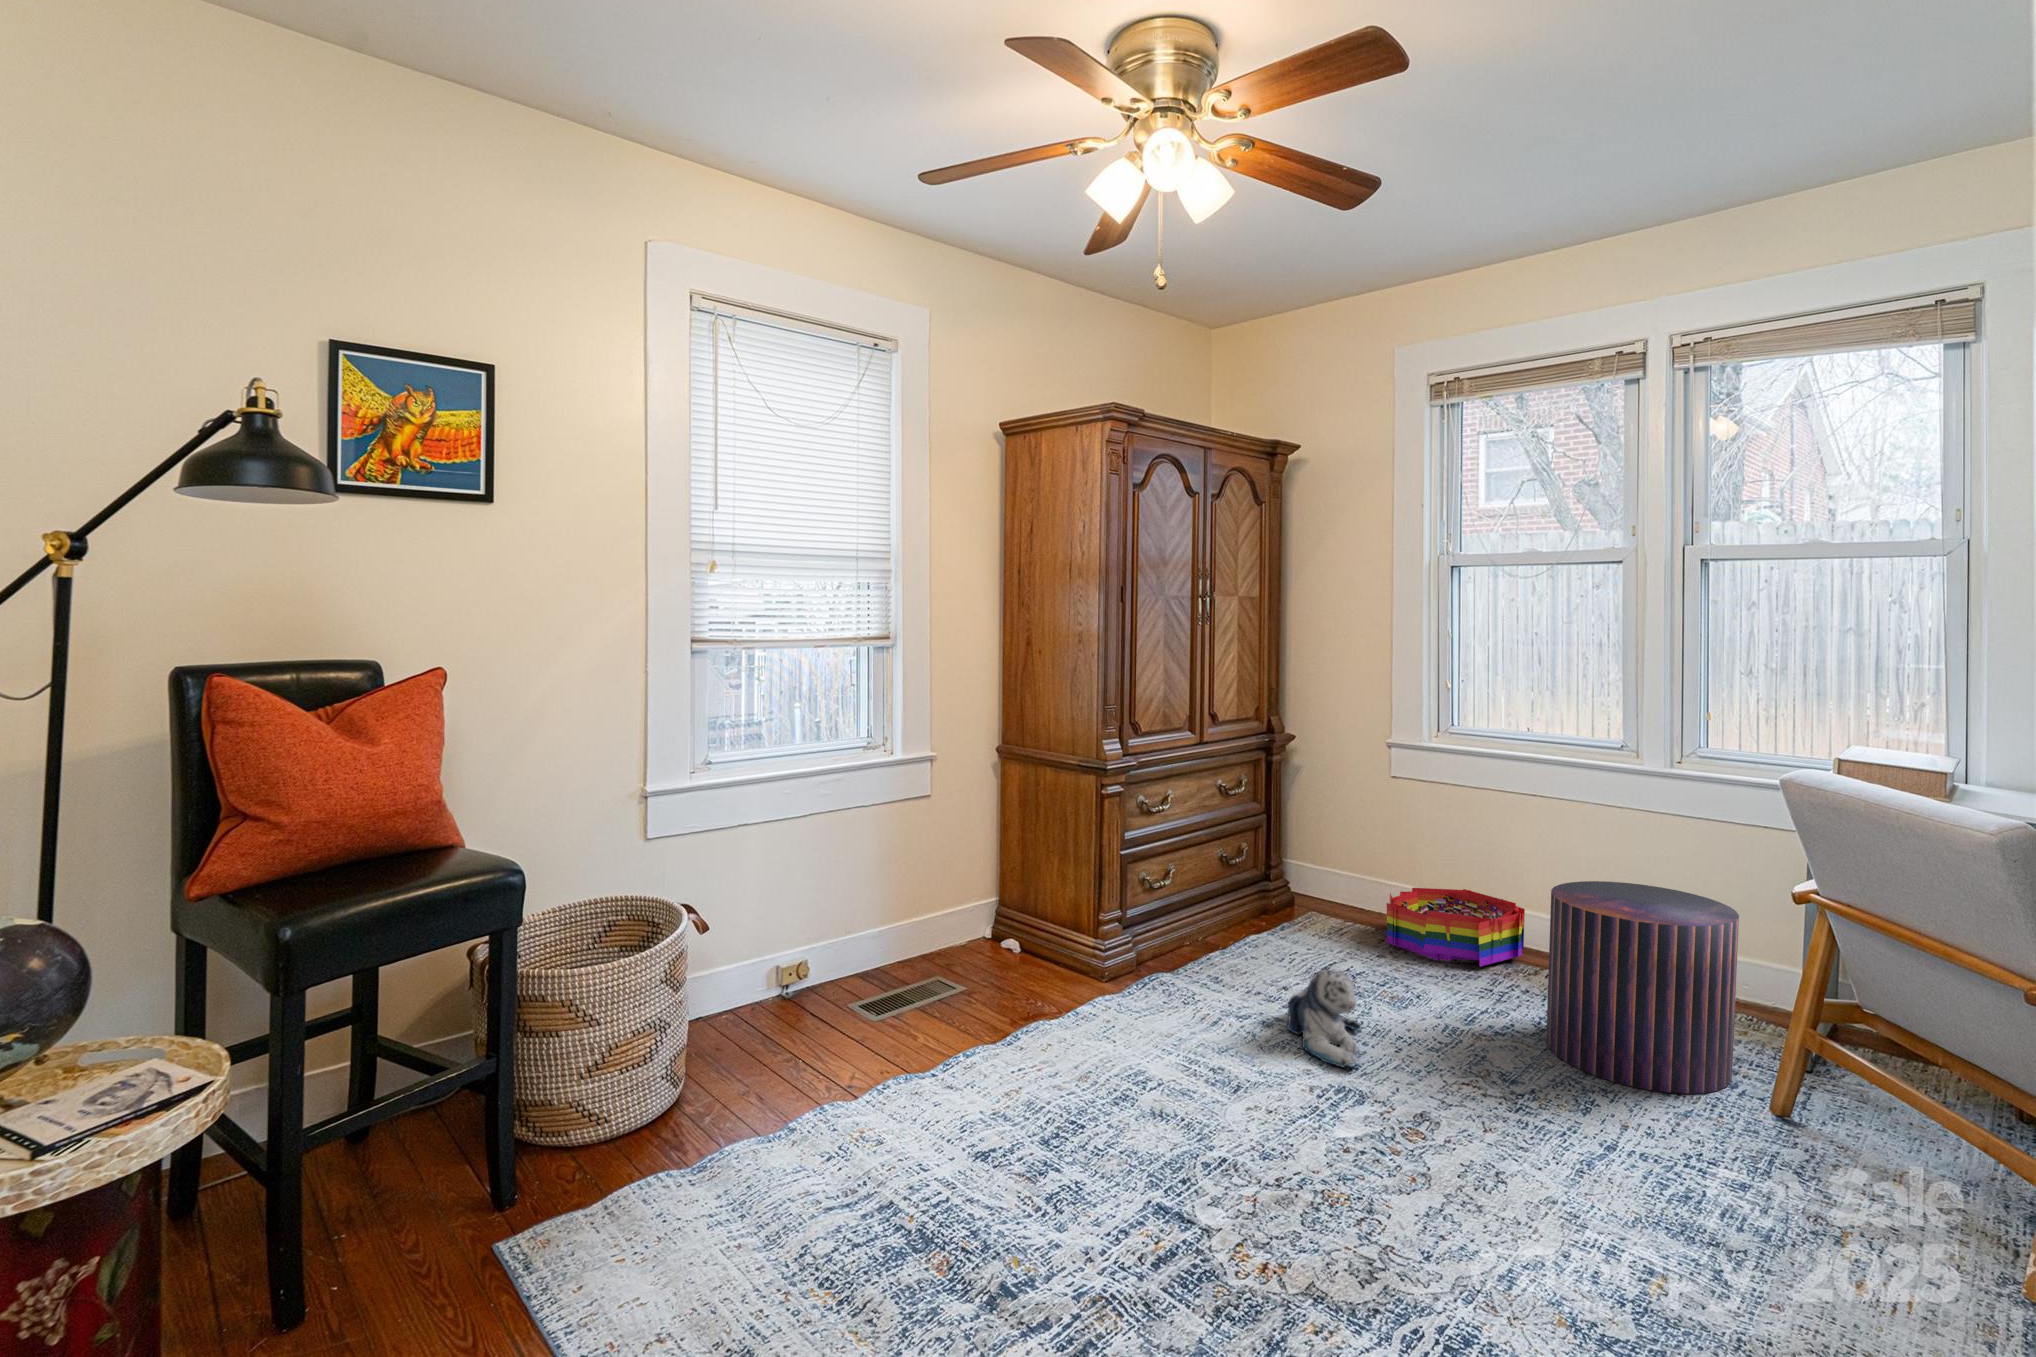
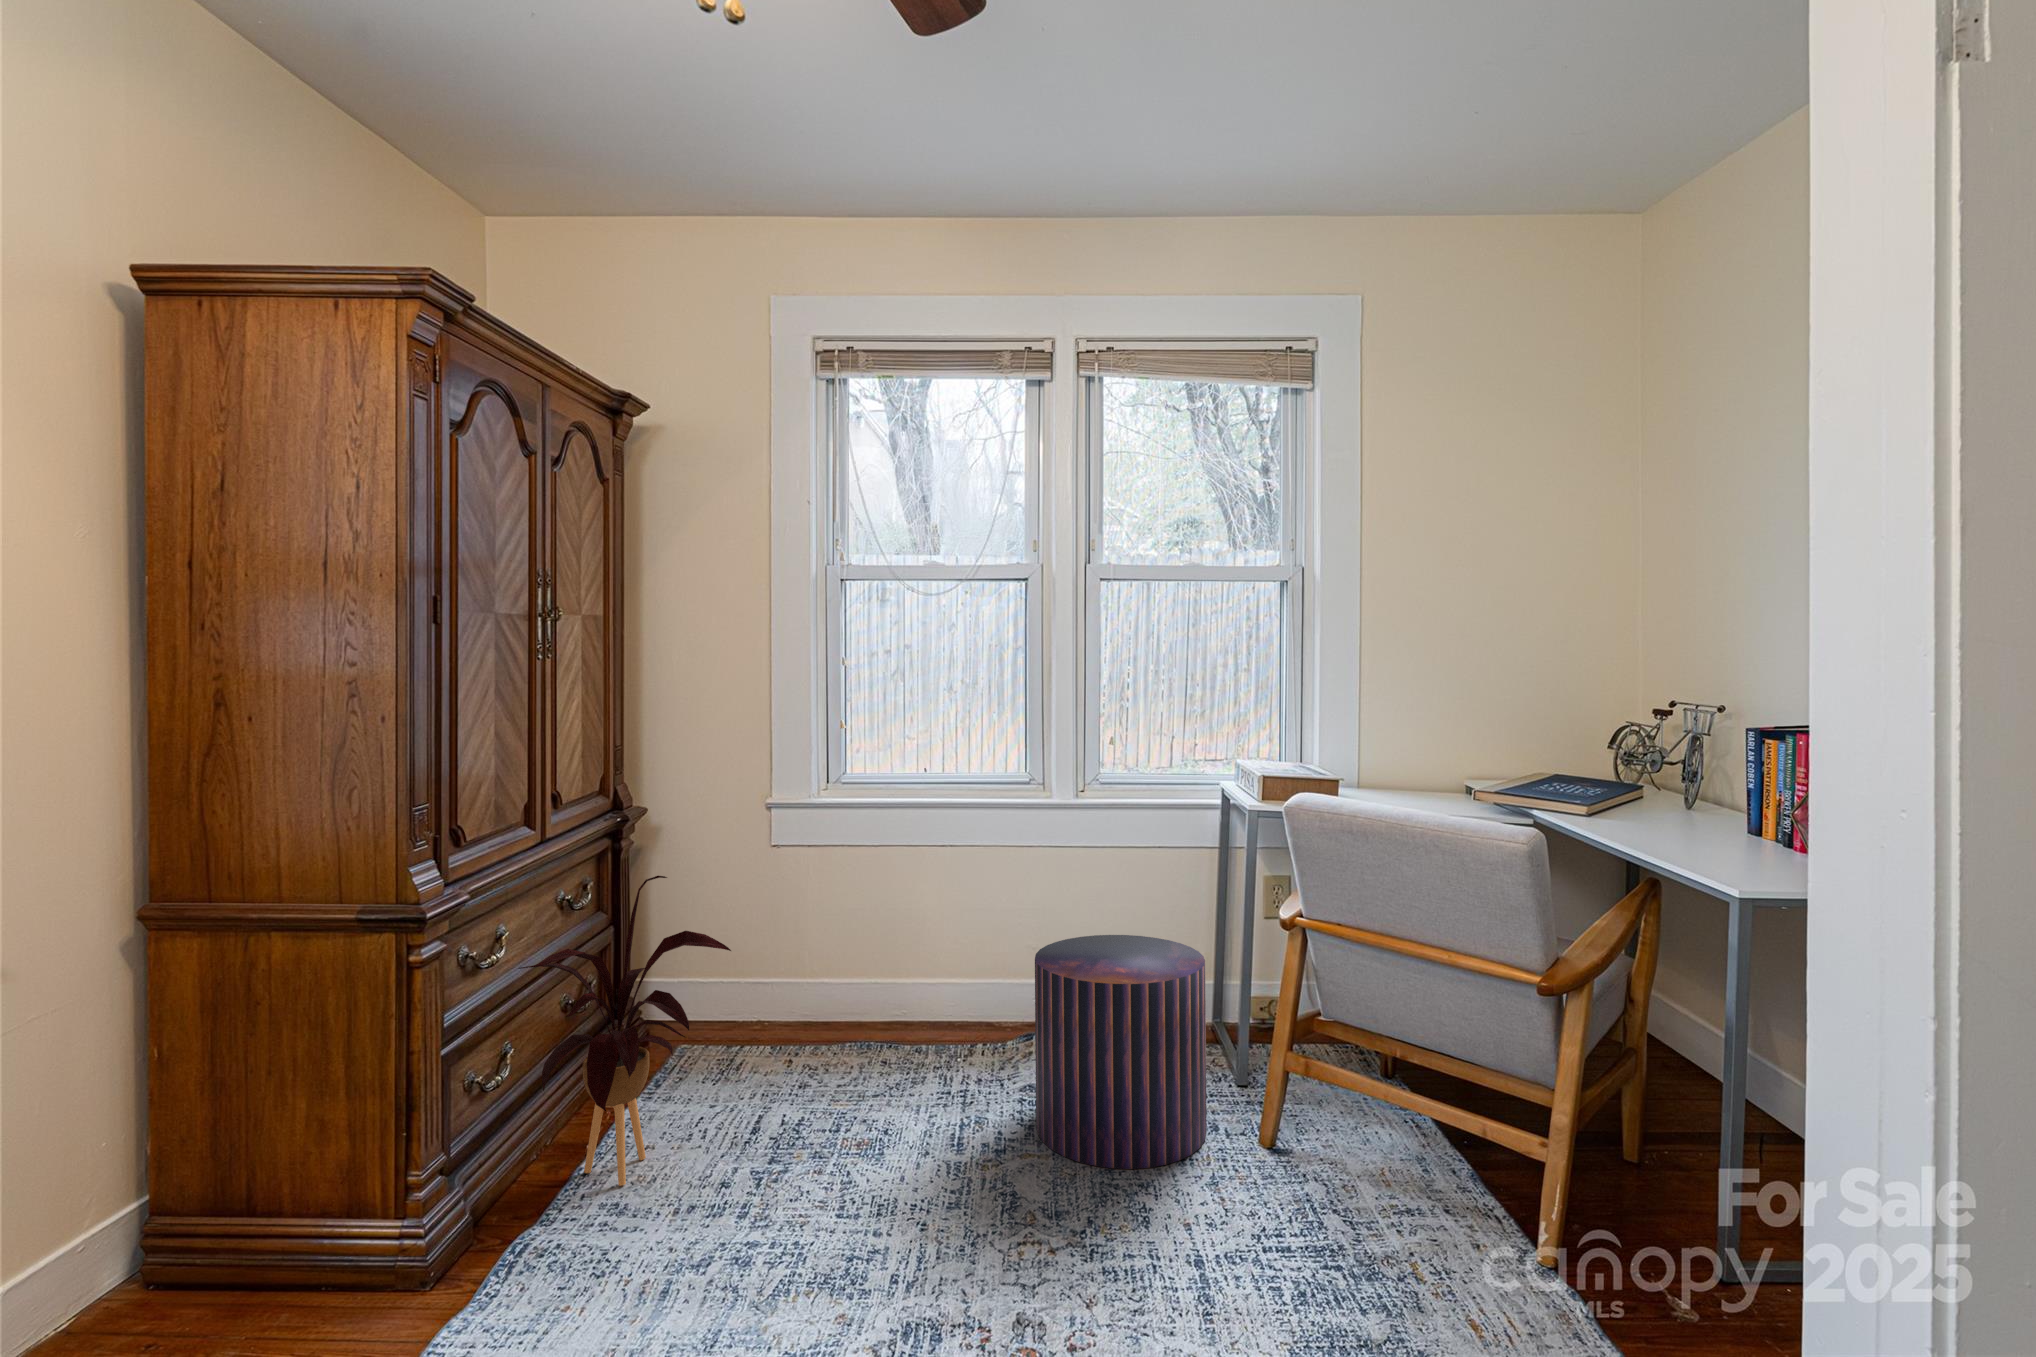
house plant: none [1170,771,1300,970] -> present [518,876,731,1186]
storage bin: present [1387,888,1525,966] -> none [791,971,944,1070]
plush toy: present [1287,970,1361,1067] -> none [763,1144,901,1293]

